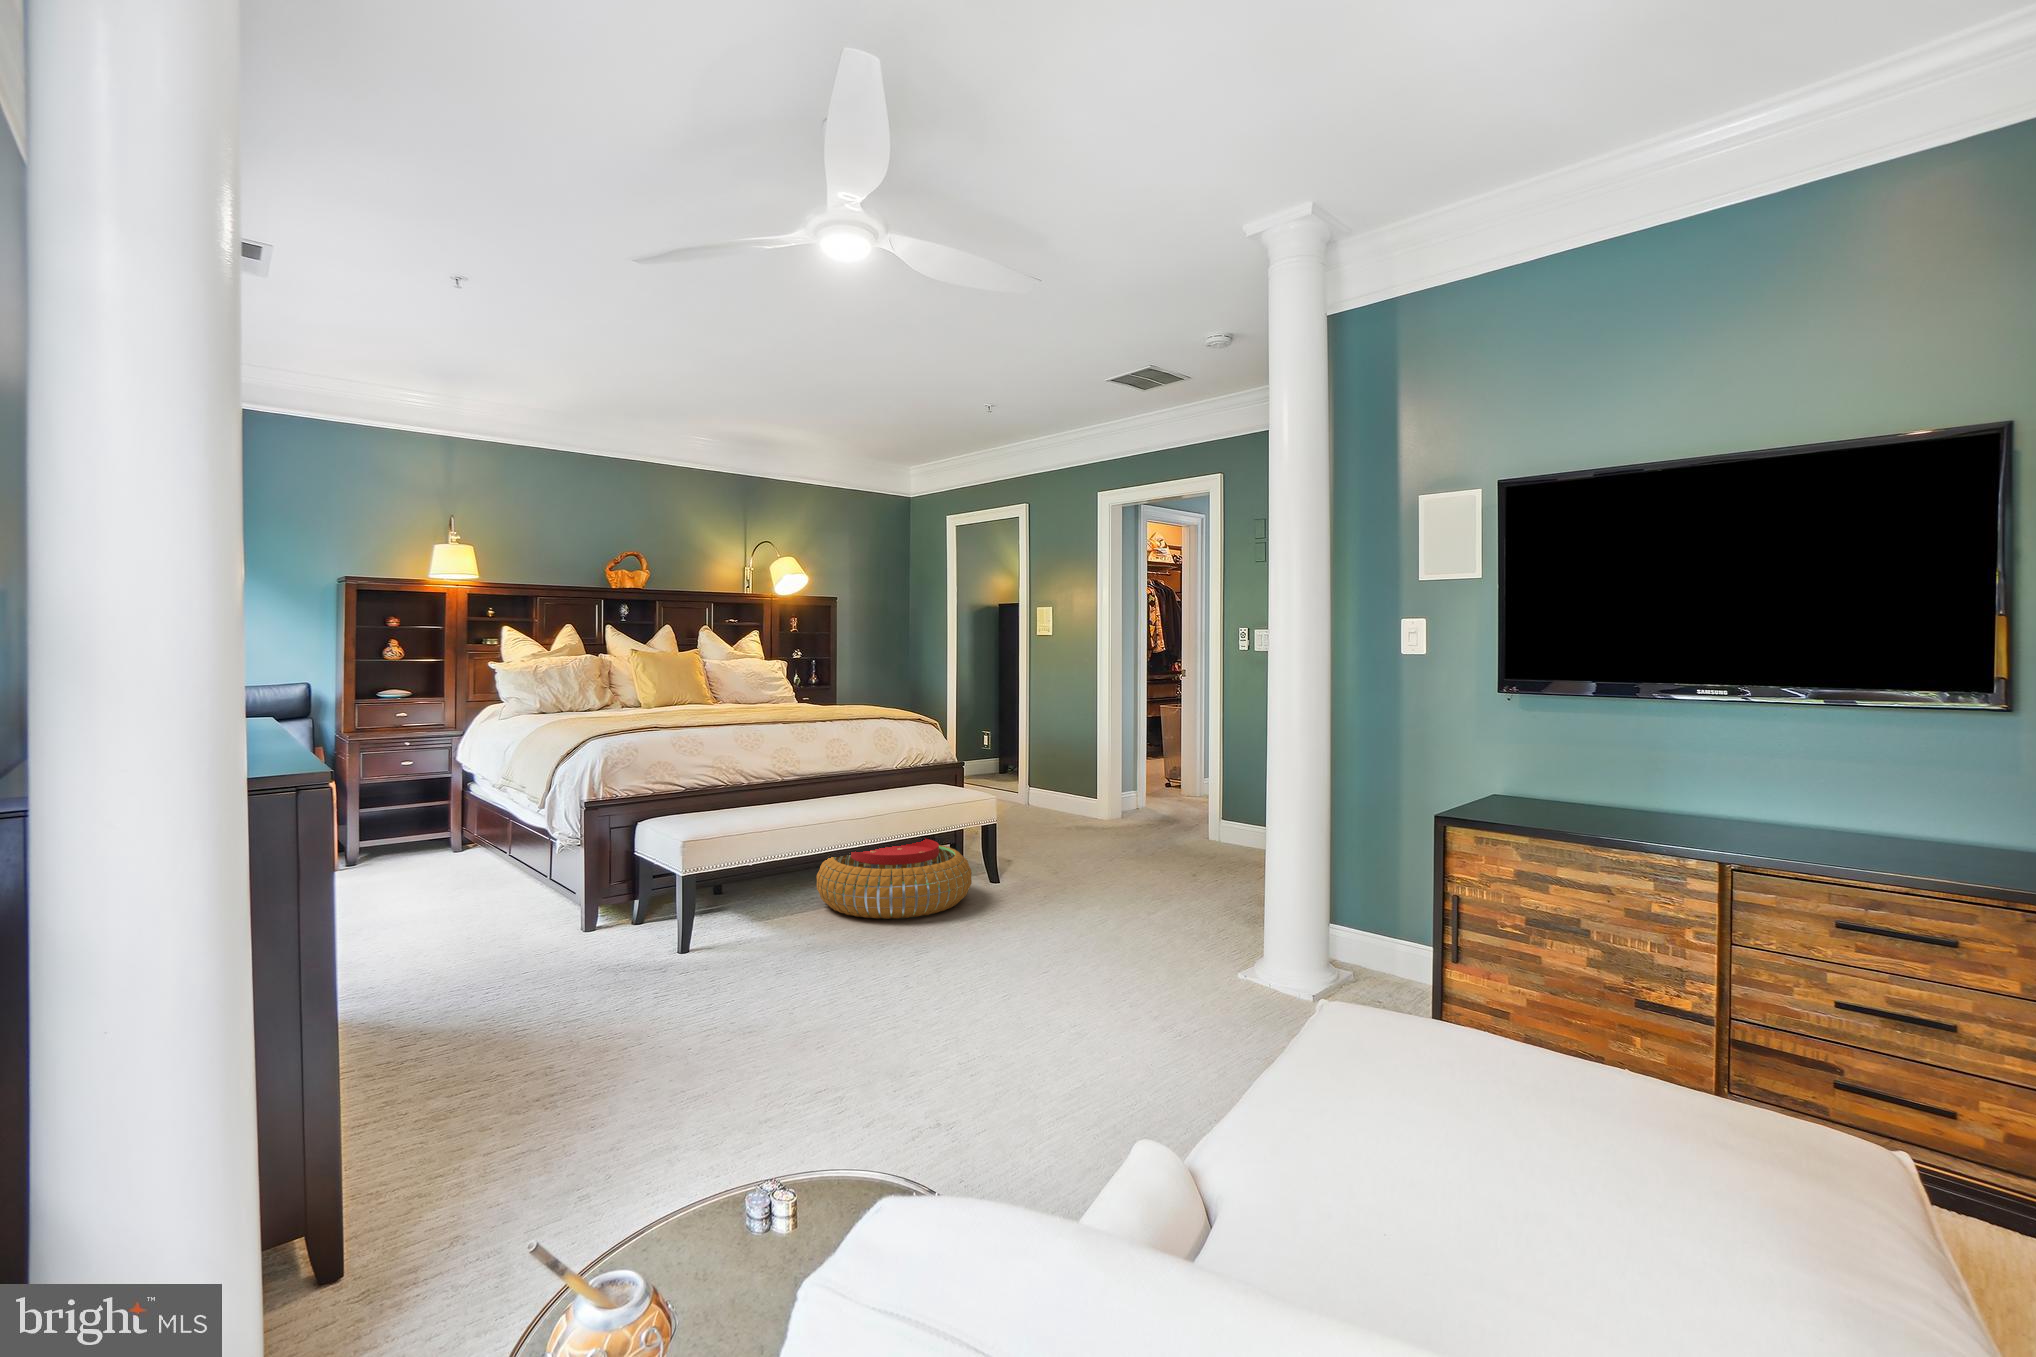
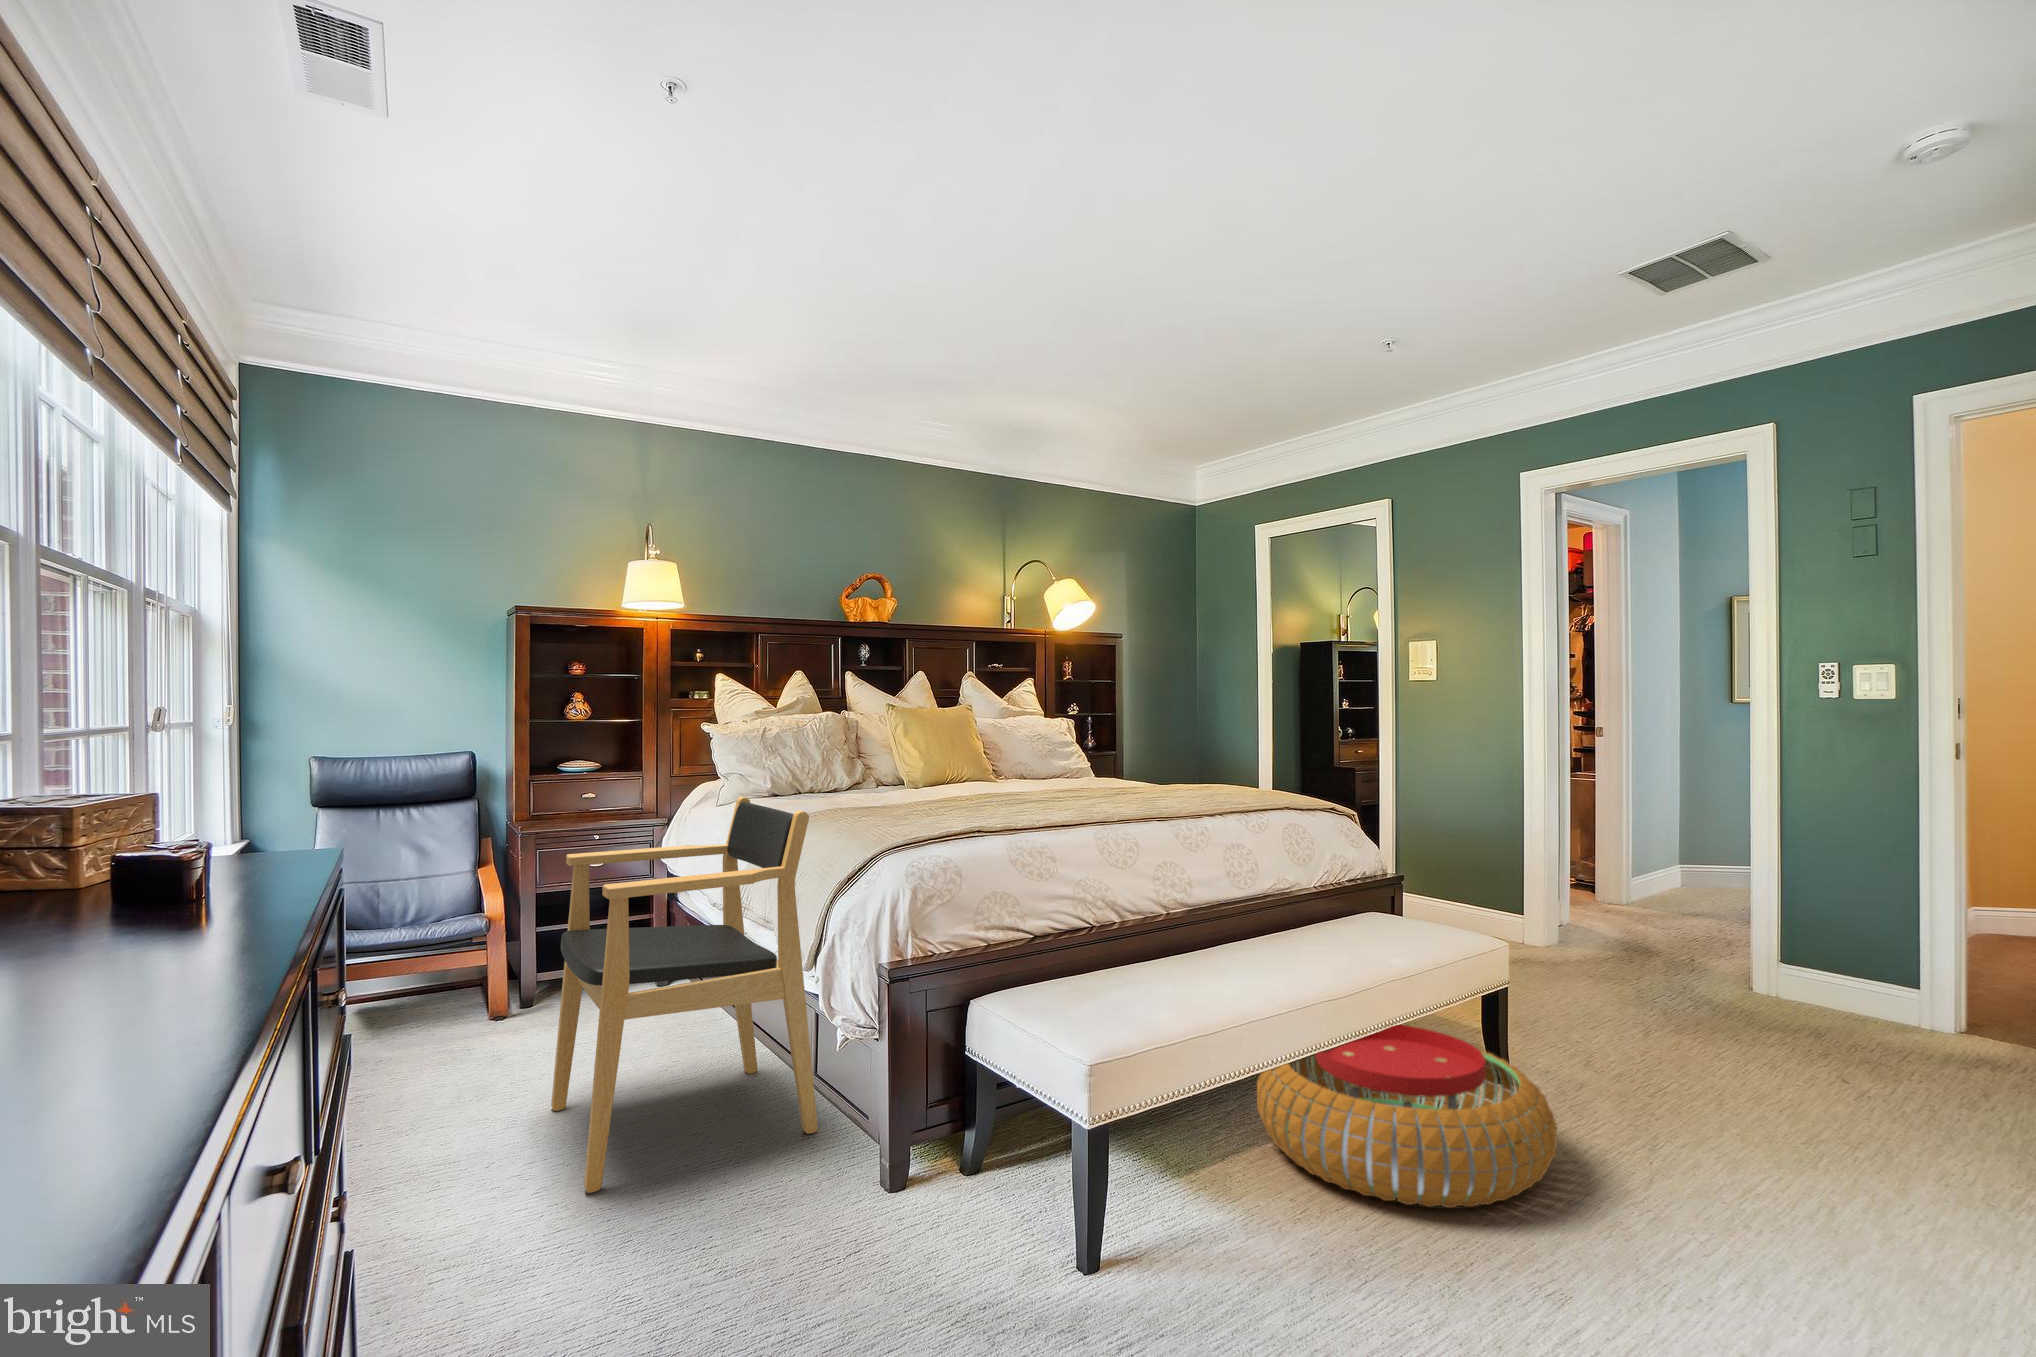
armchair: none [374,711,552,936] -> present [551,797,818,1193]

